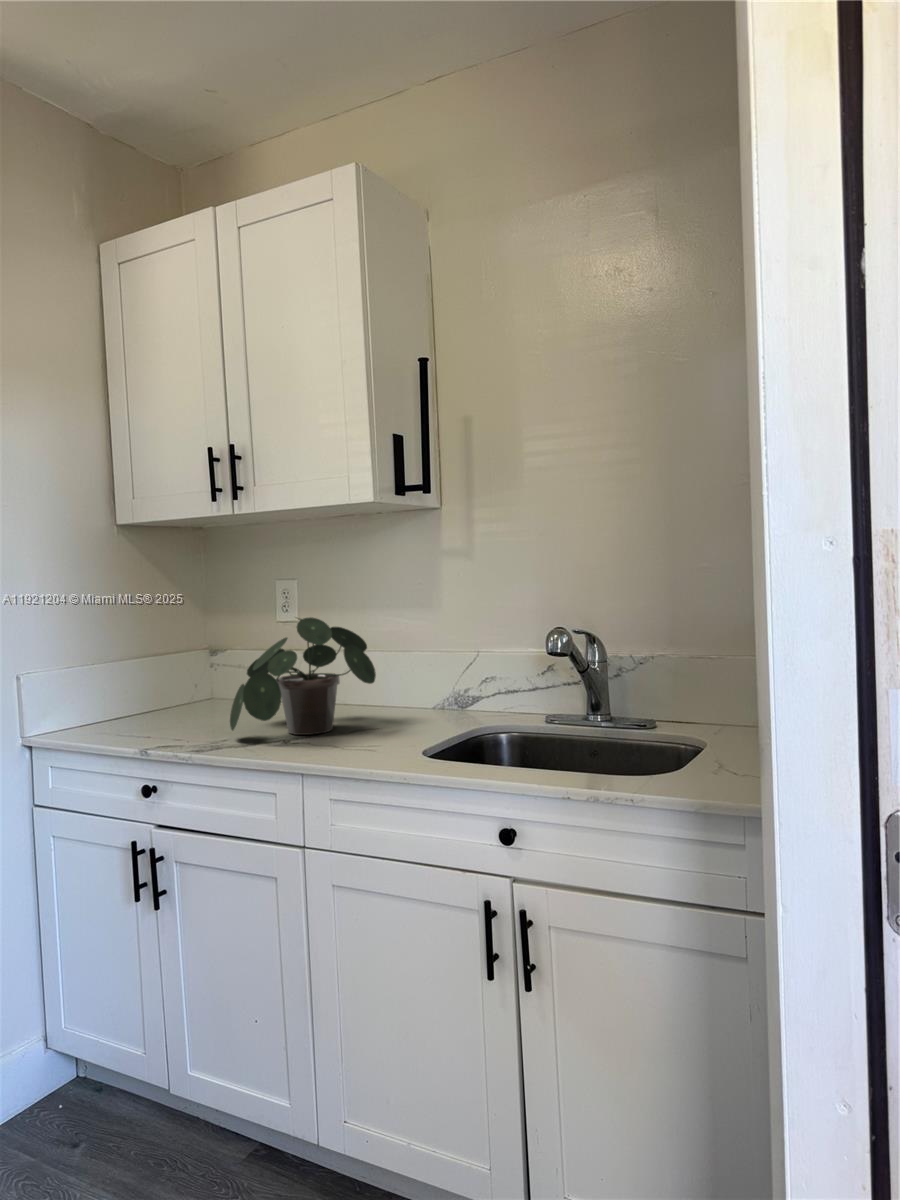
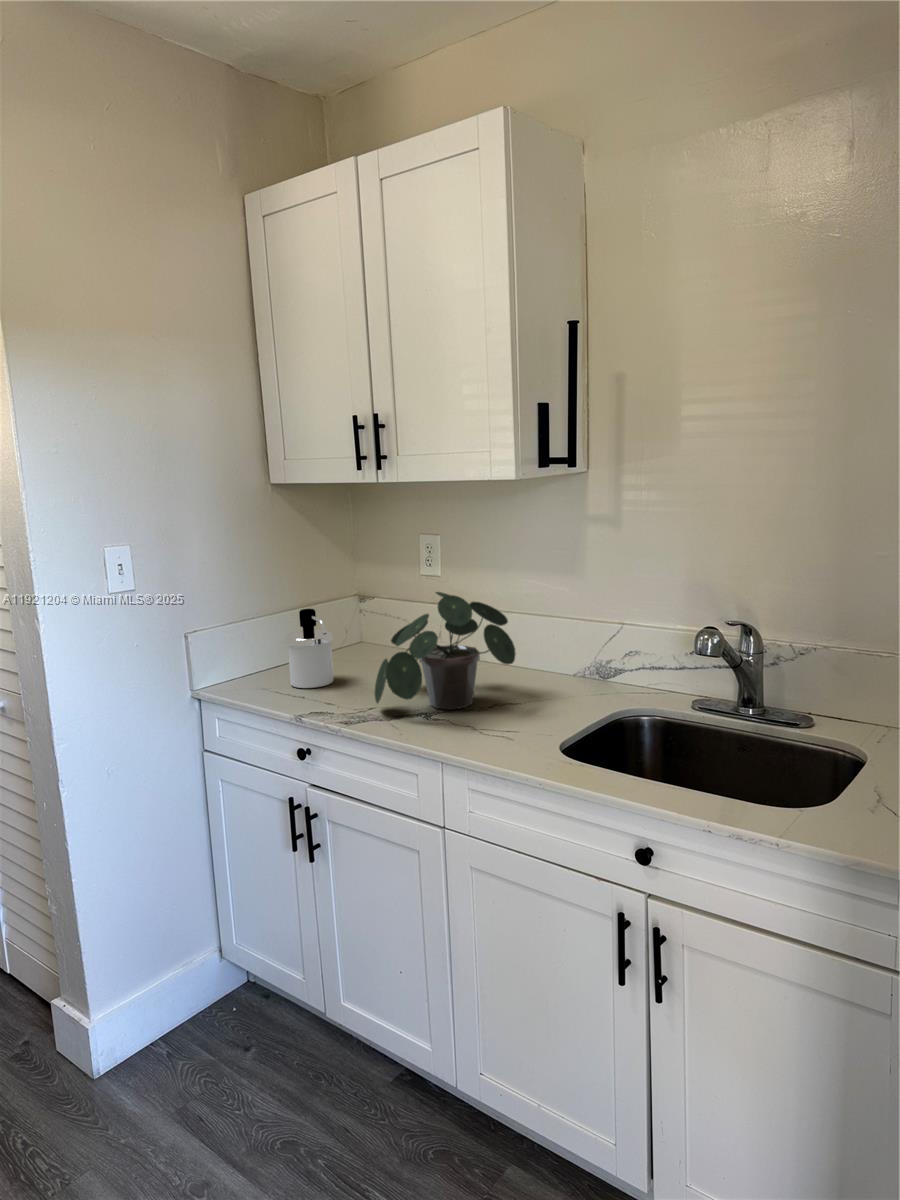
soap dispenser: none [131,645,183,728] -> present [286,609,334,688]

